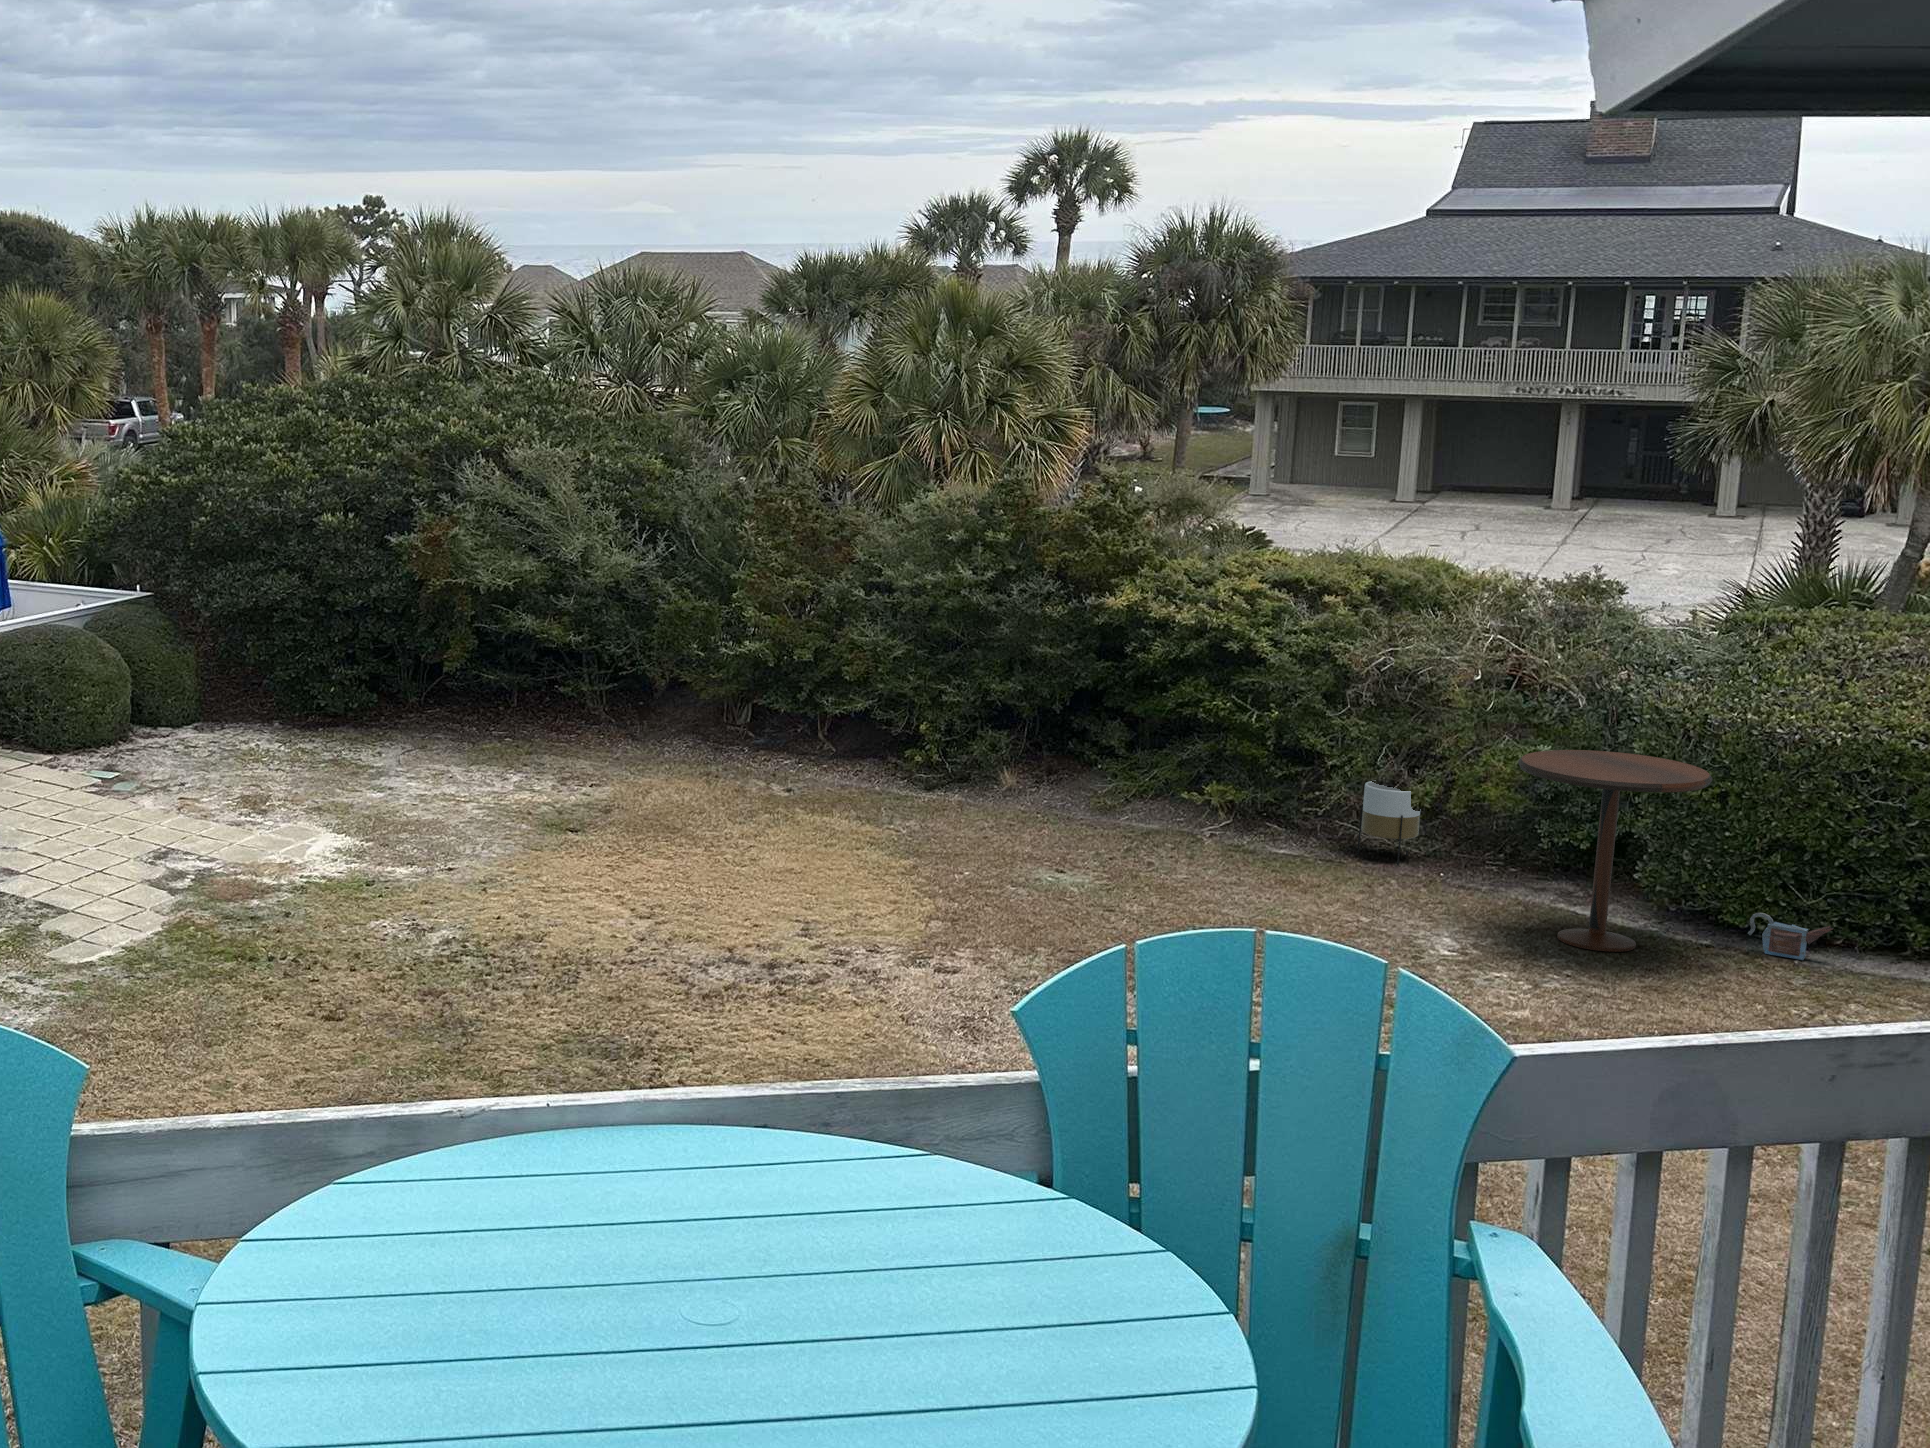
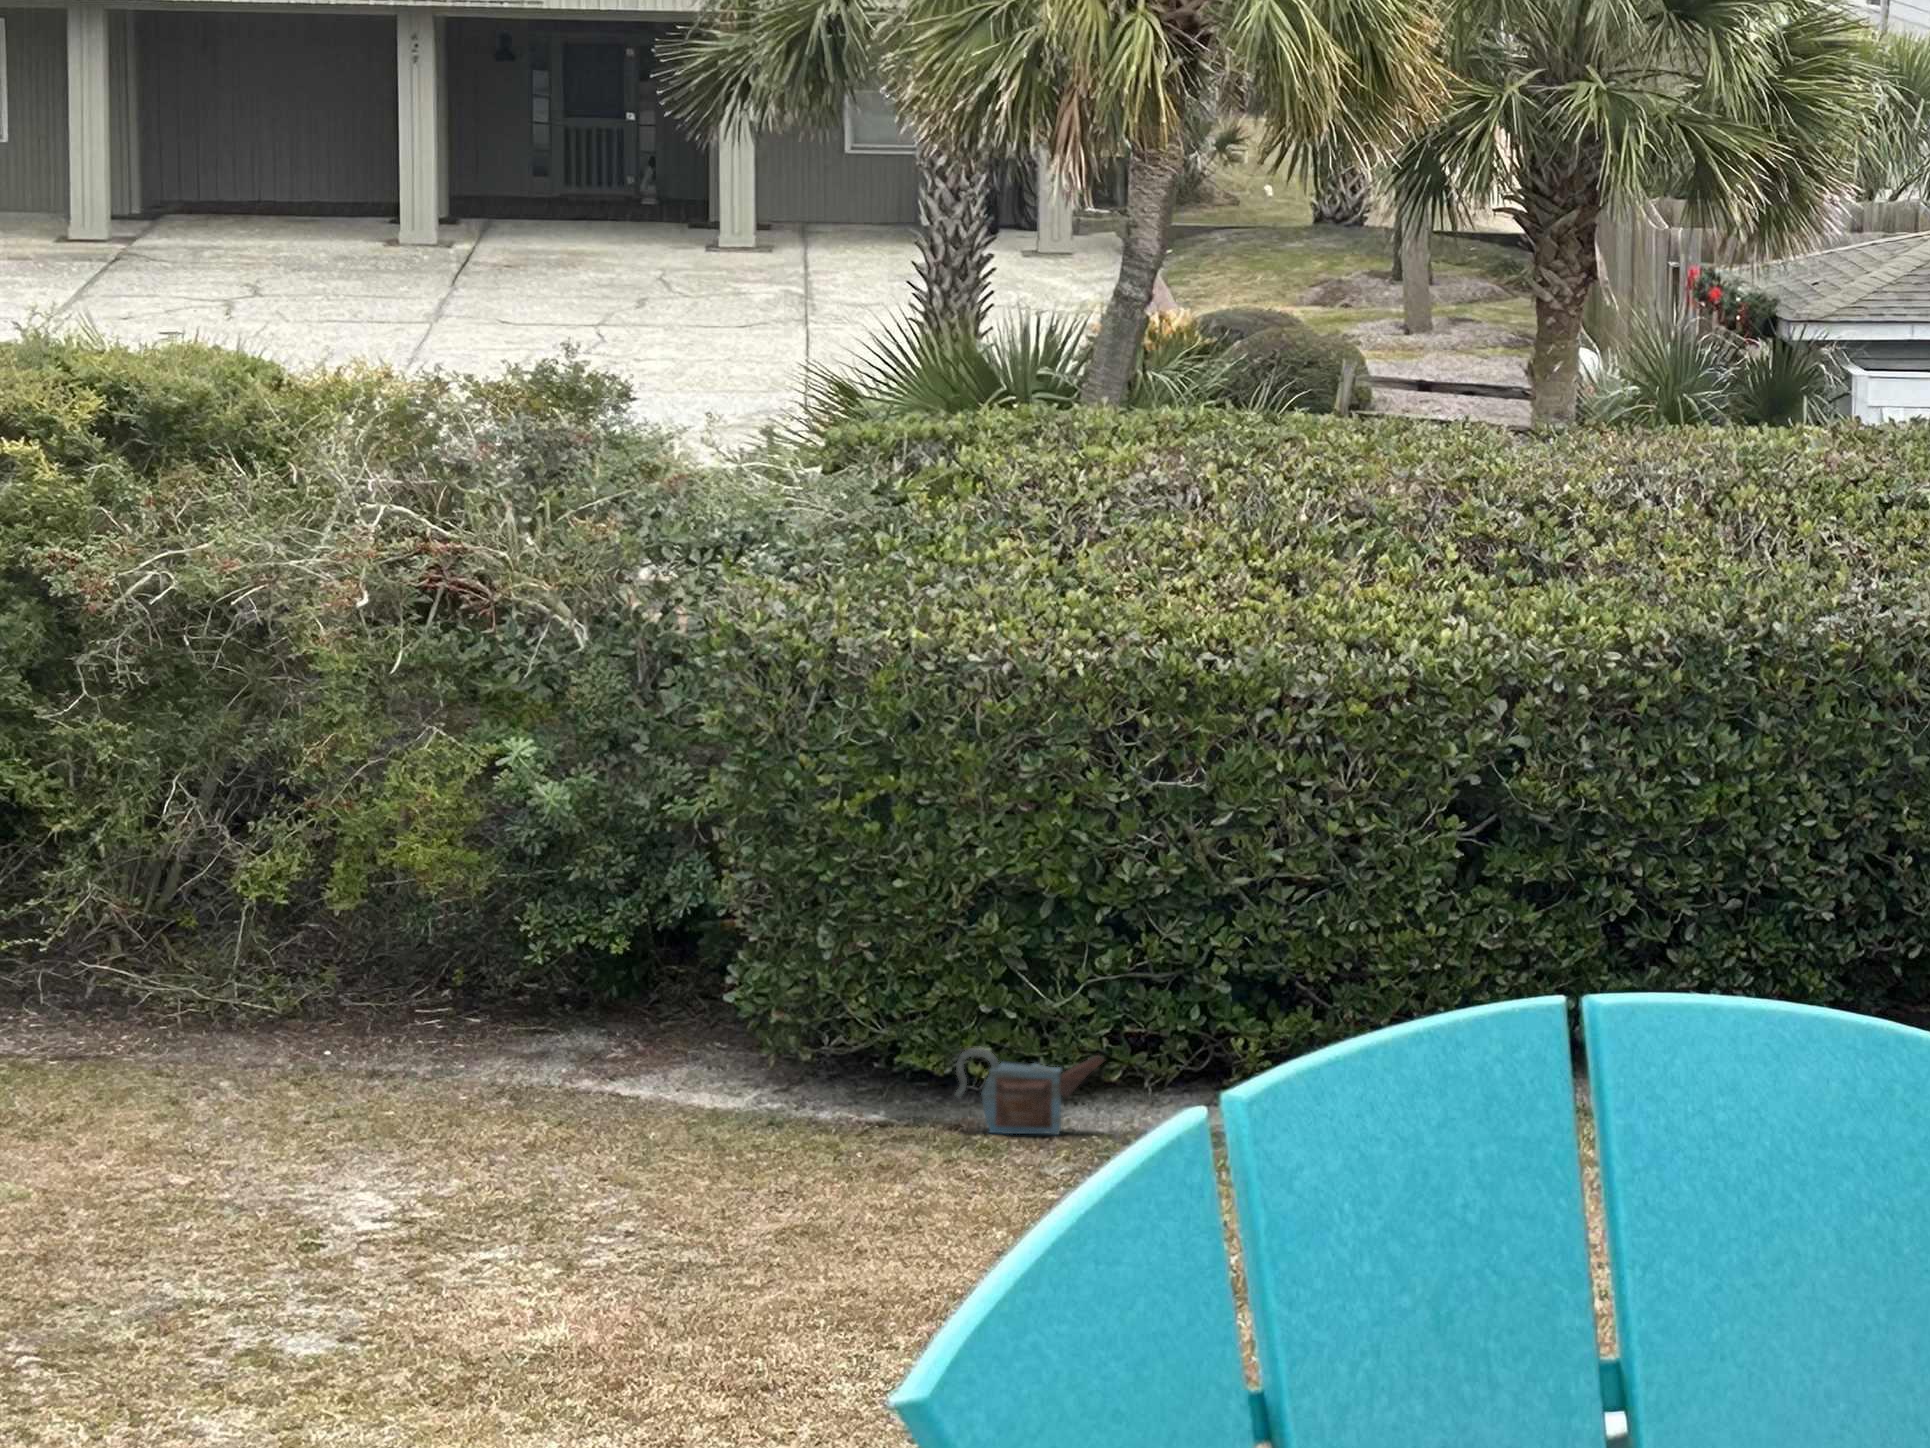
pedestal table: present [1518,750,1712,952] -> none [480,738,864,1184]
planter: present [1357,781,1420,866] -> none [135,863,269,1061]

